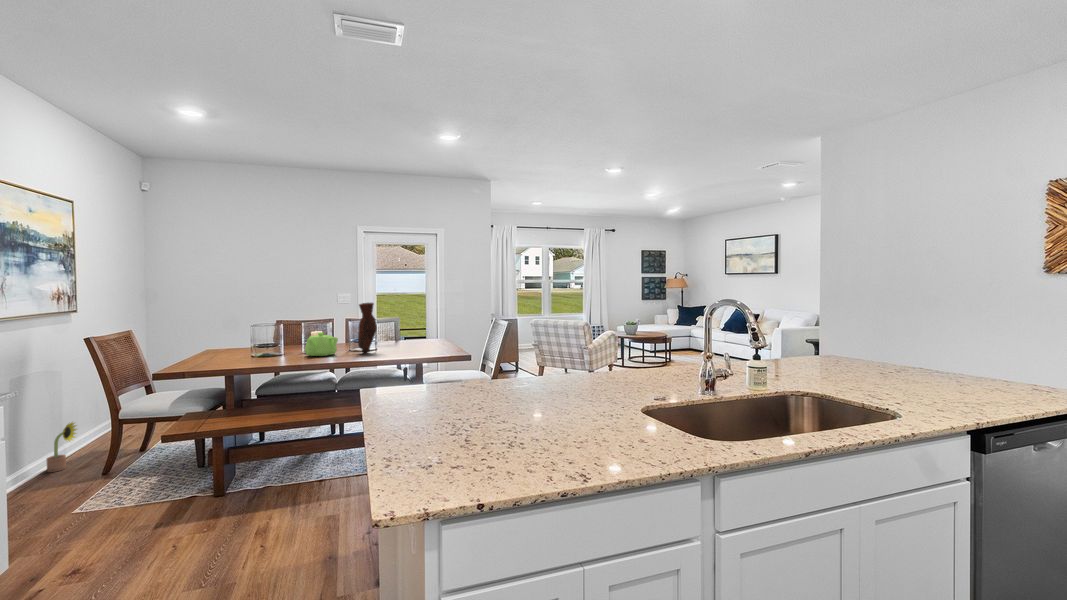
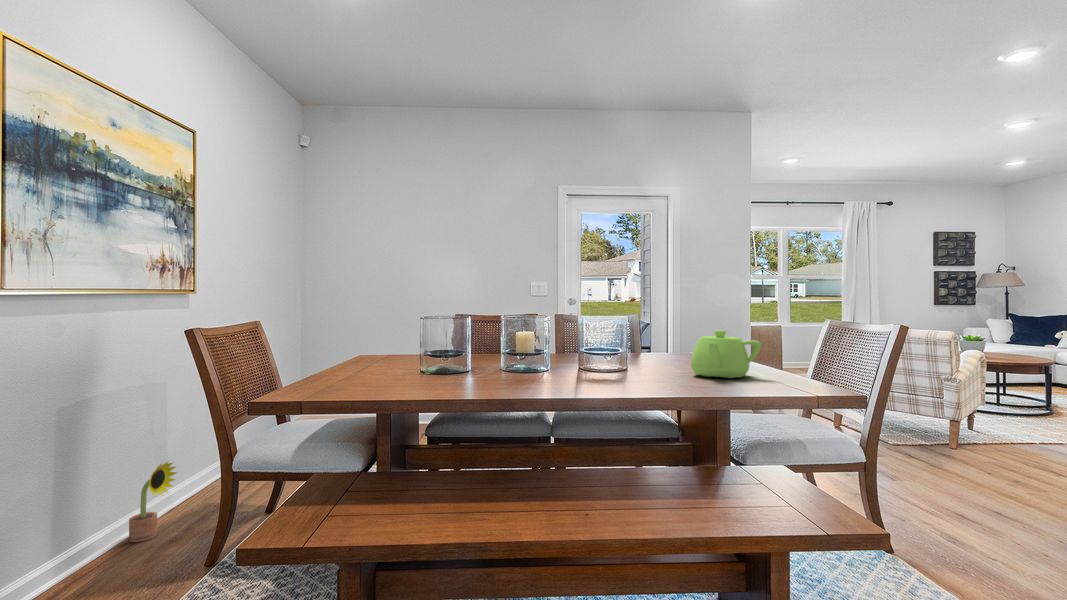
vase: present [358,303,377,353] -> none [609,275,648,377]
teapot: present [305,332,338,356] -> present [691,330,762,379]

